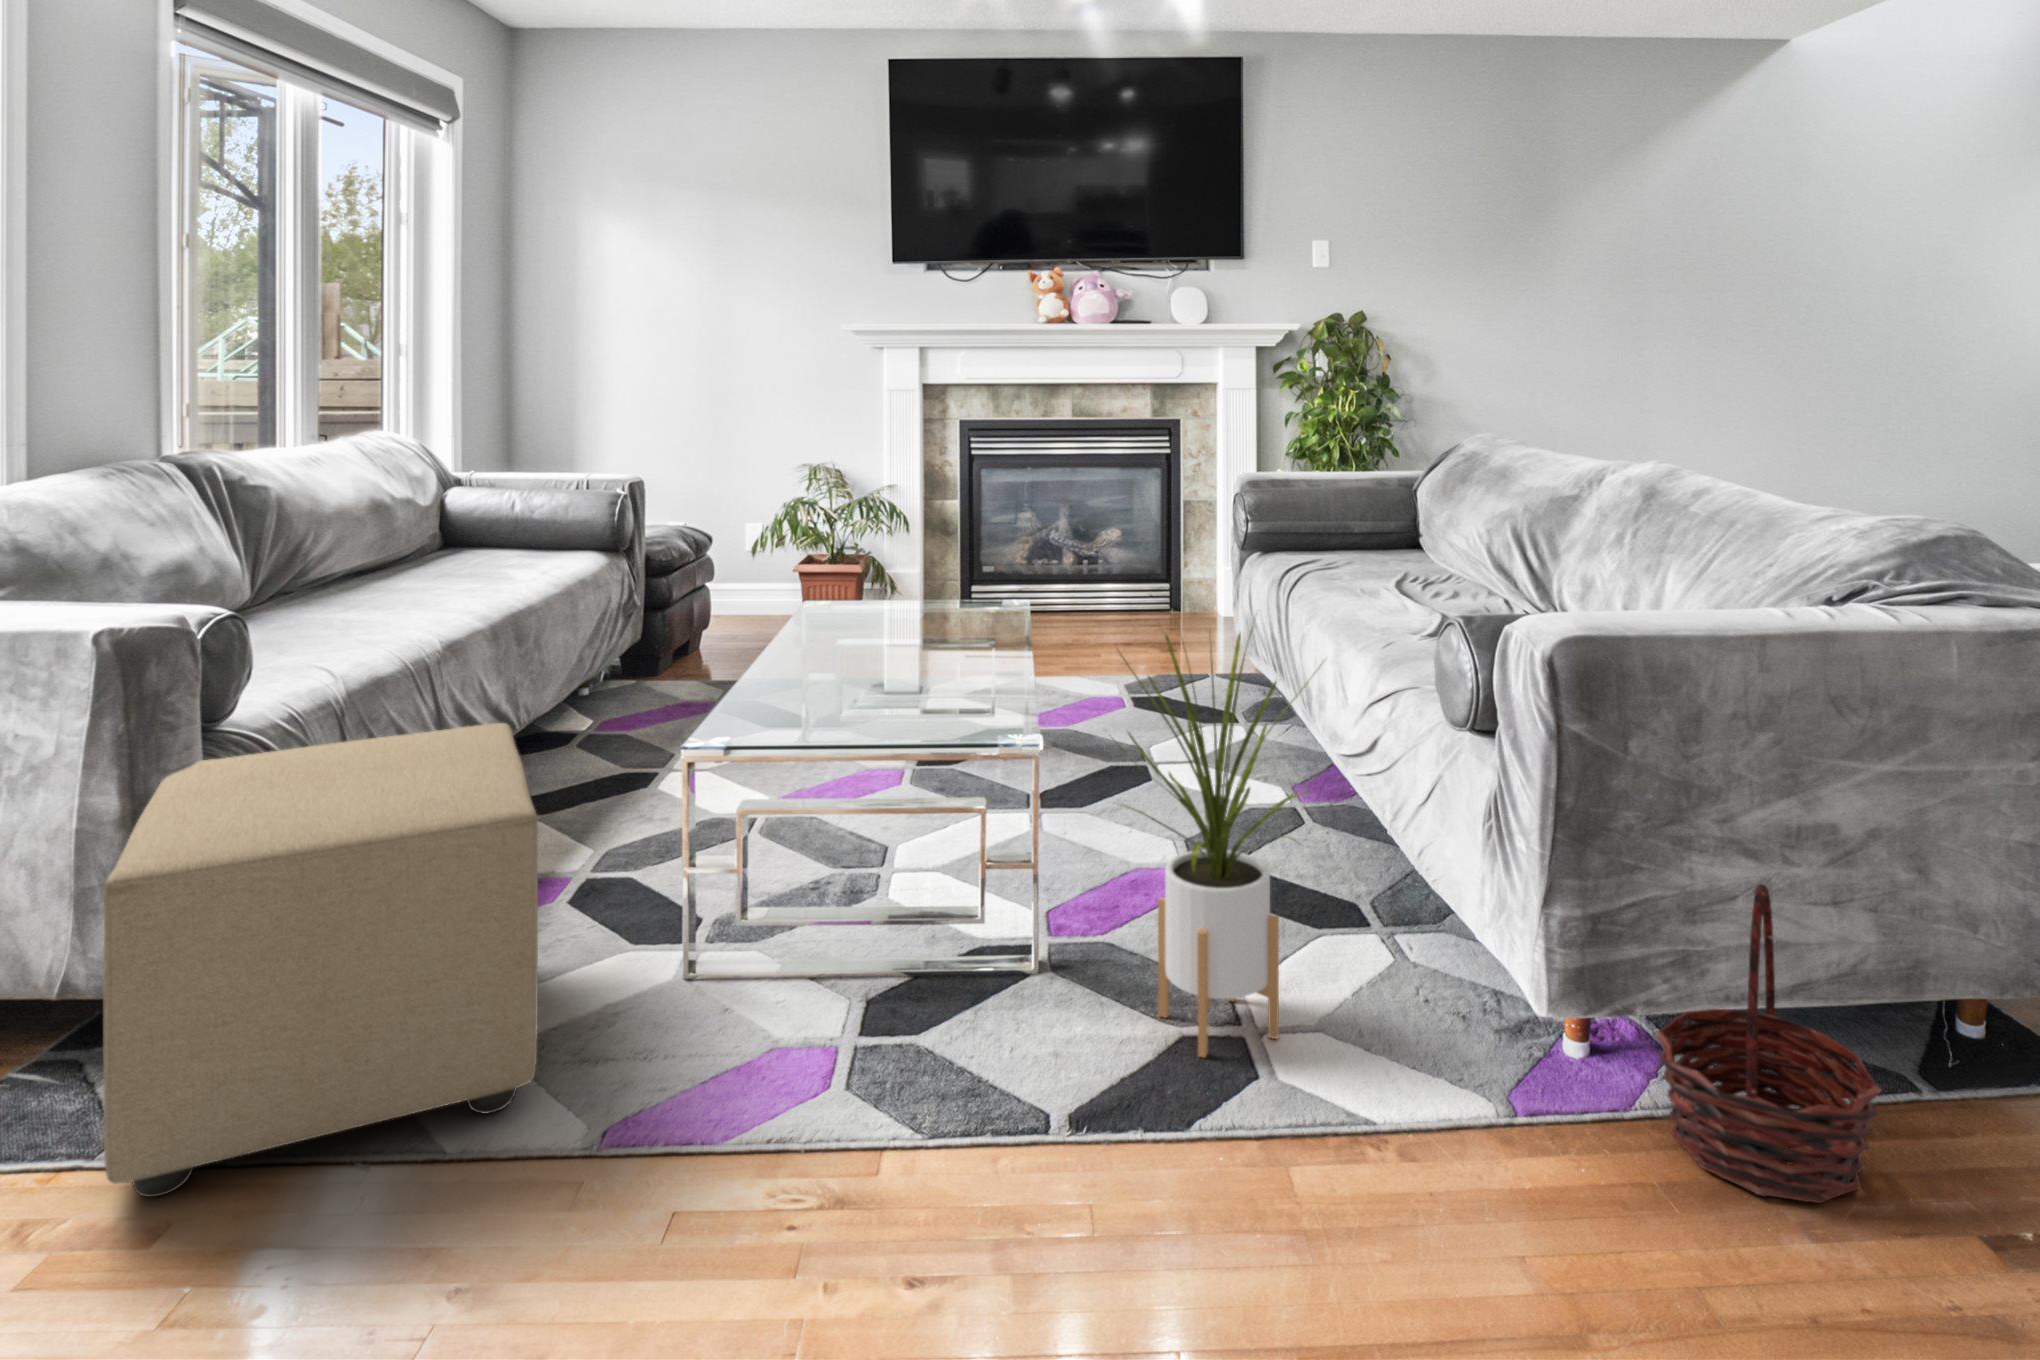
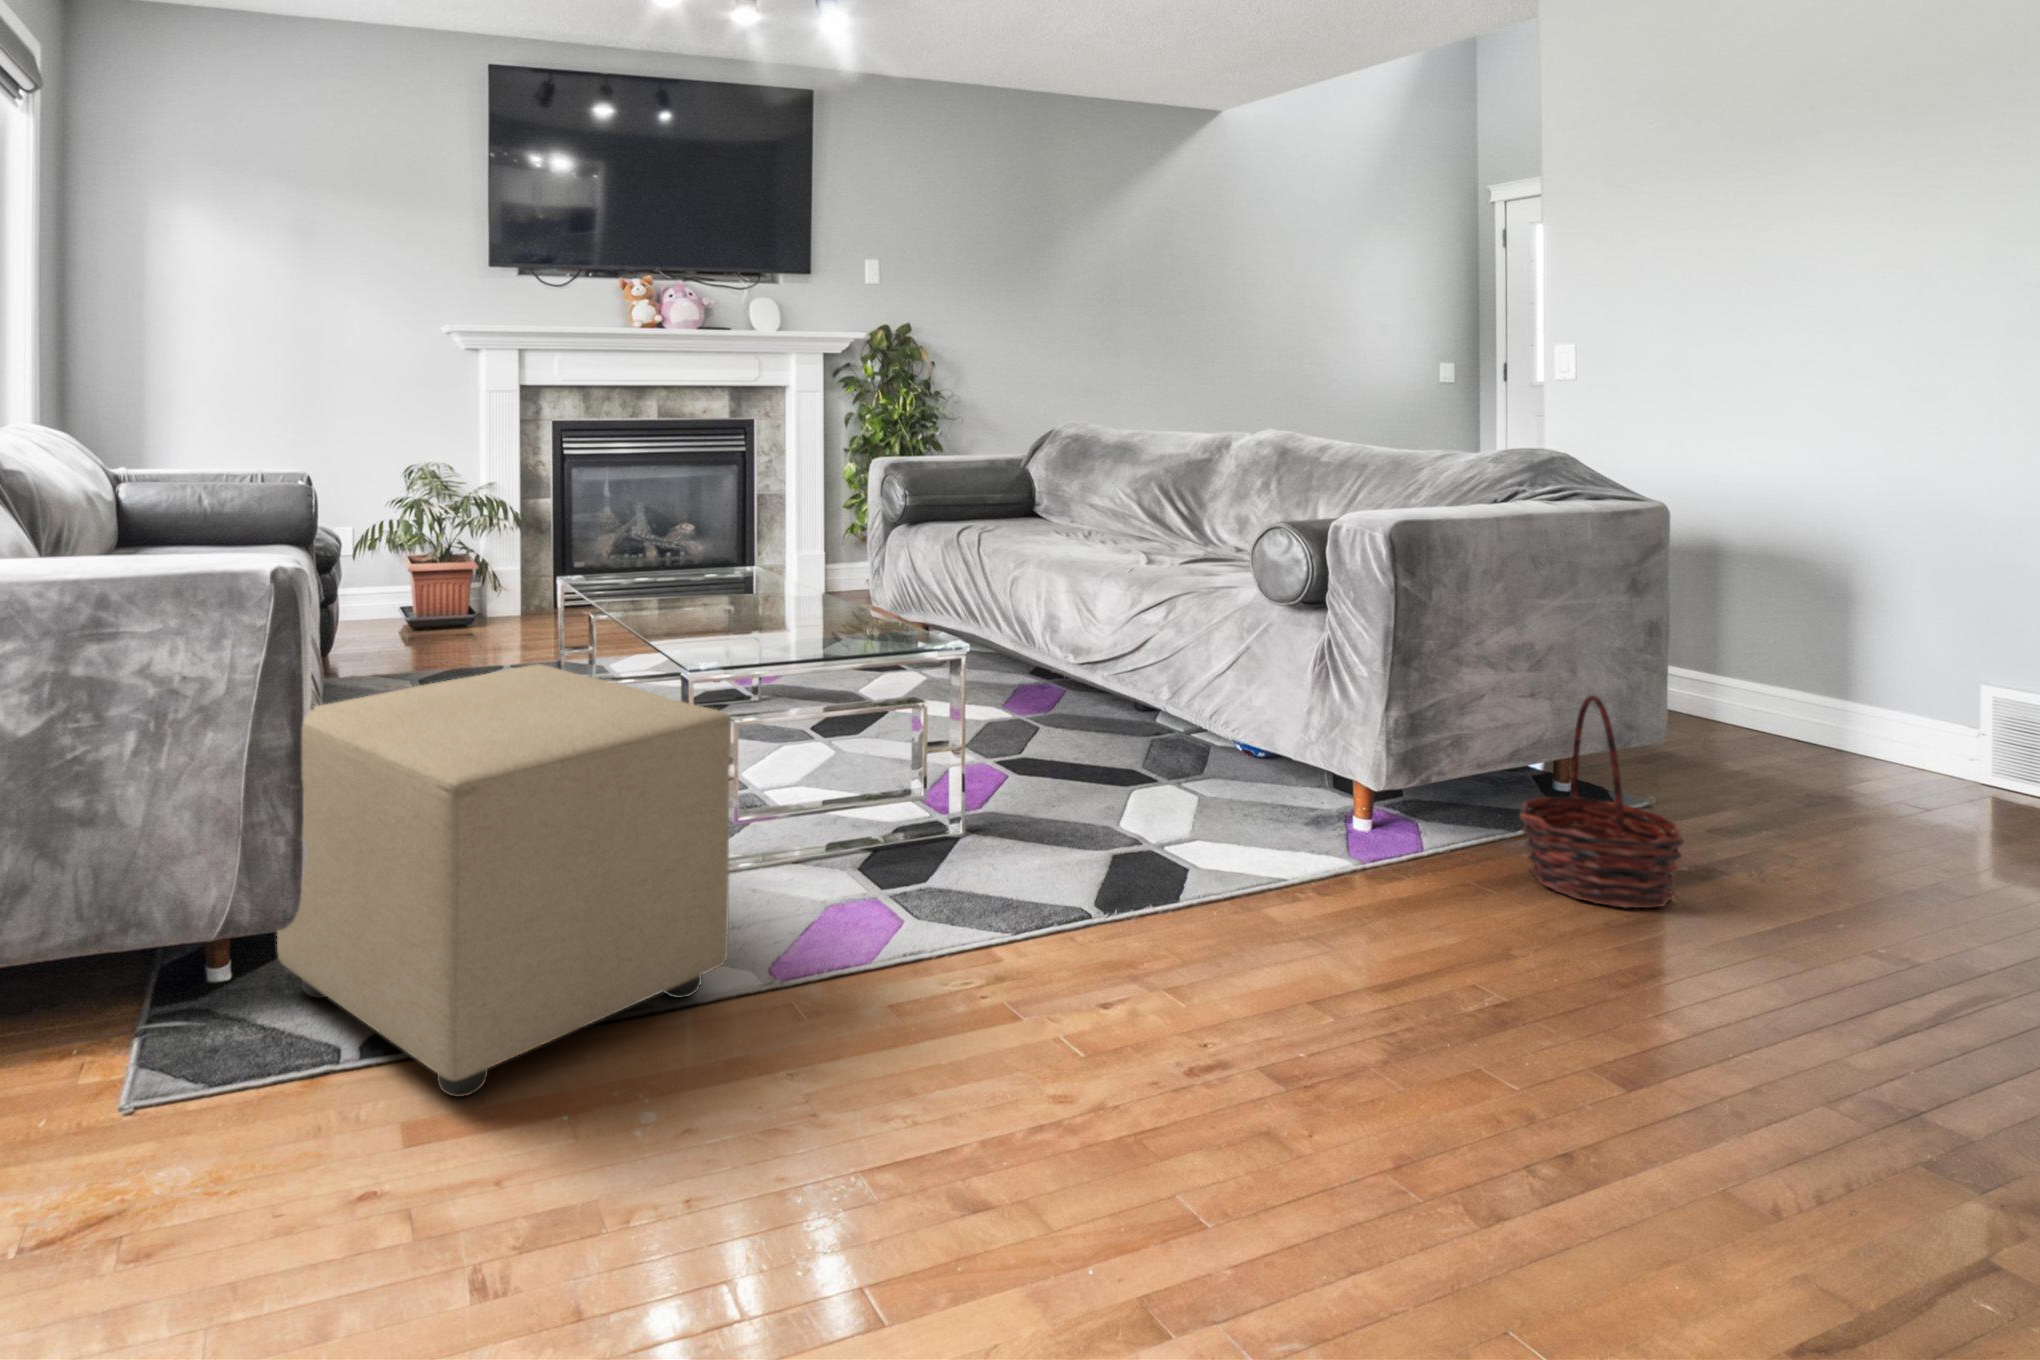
house plant: present [1109,628,1319,1057] -> none [1087,526,1277,886]

